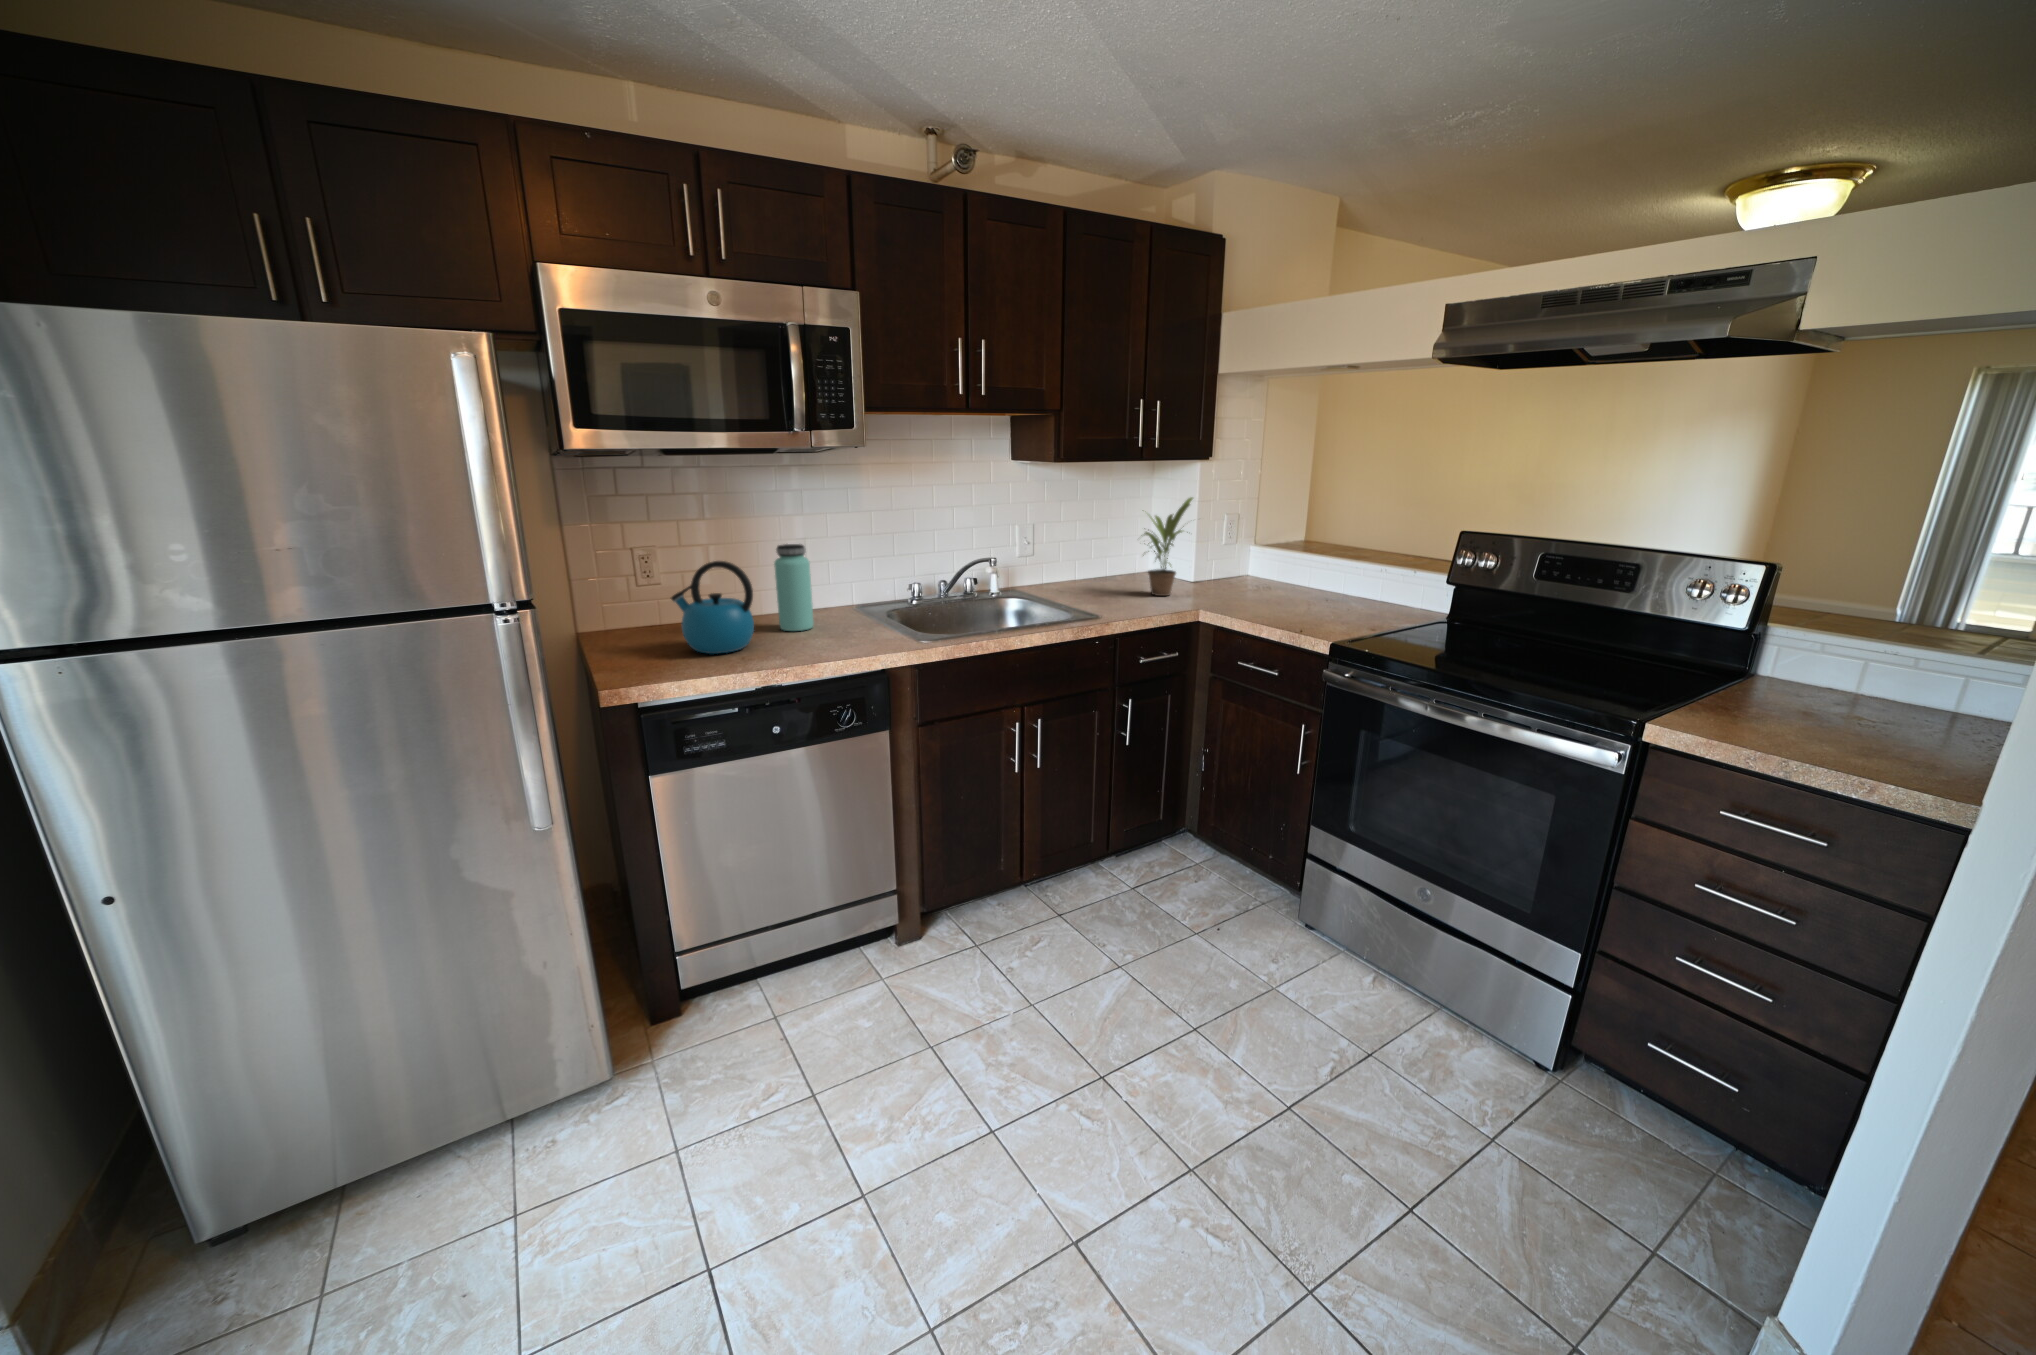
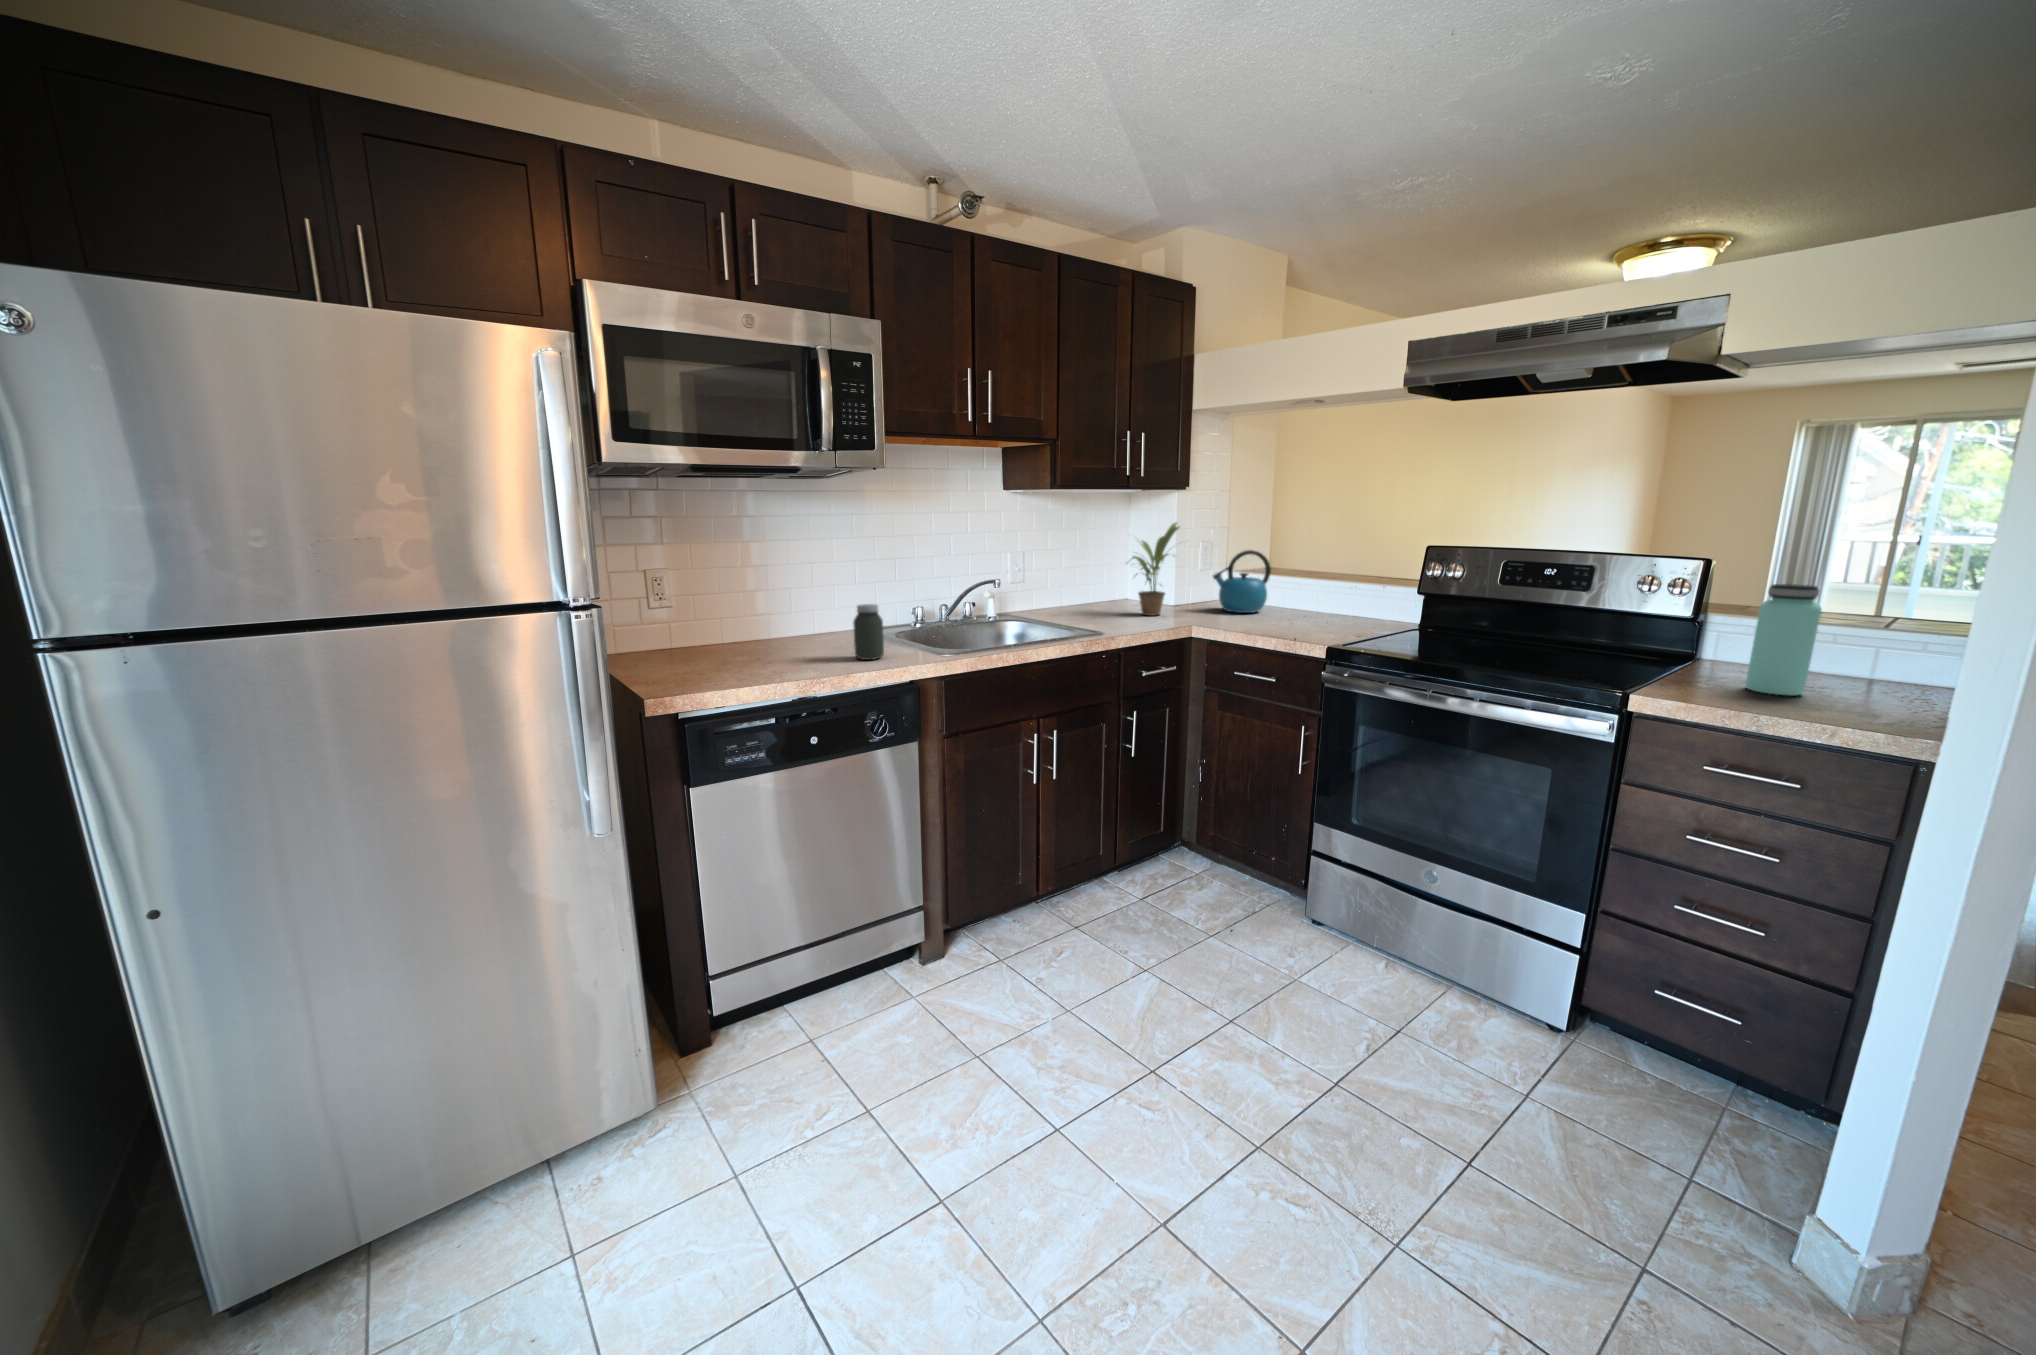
bottle: present [774,544,814,631] -> present [1746,584,1822,695]
kettle: present [671,561,754,654] -> present [1213,550,1271,613]
jar: none [828,589,859,646] -> present [853,604,884,660]

